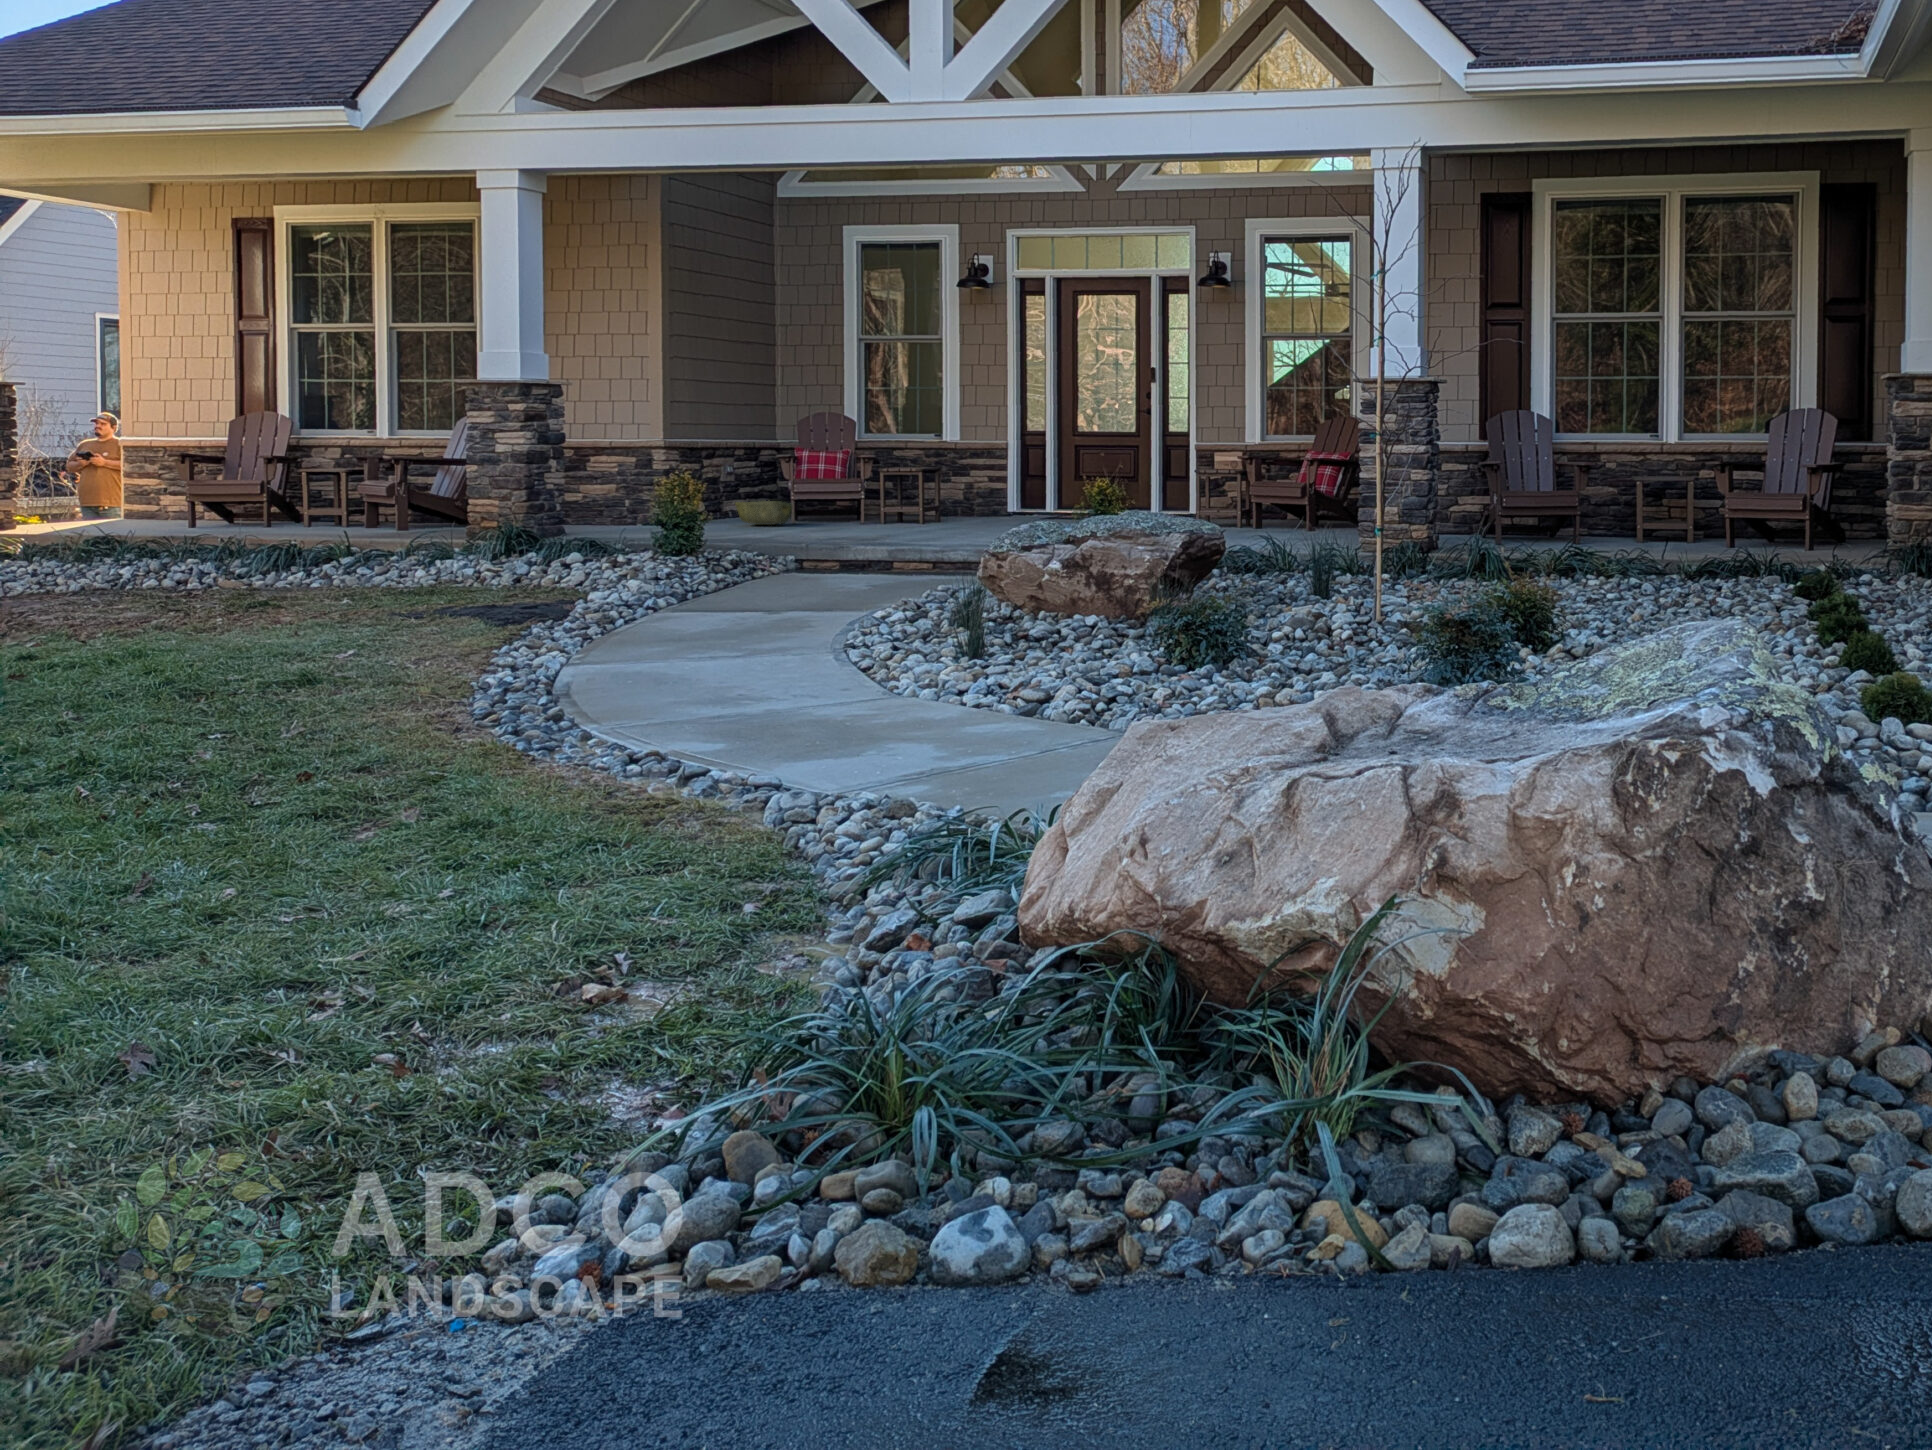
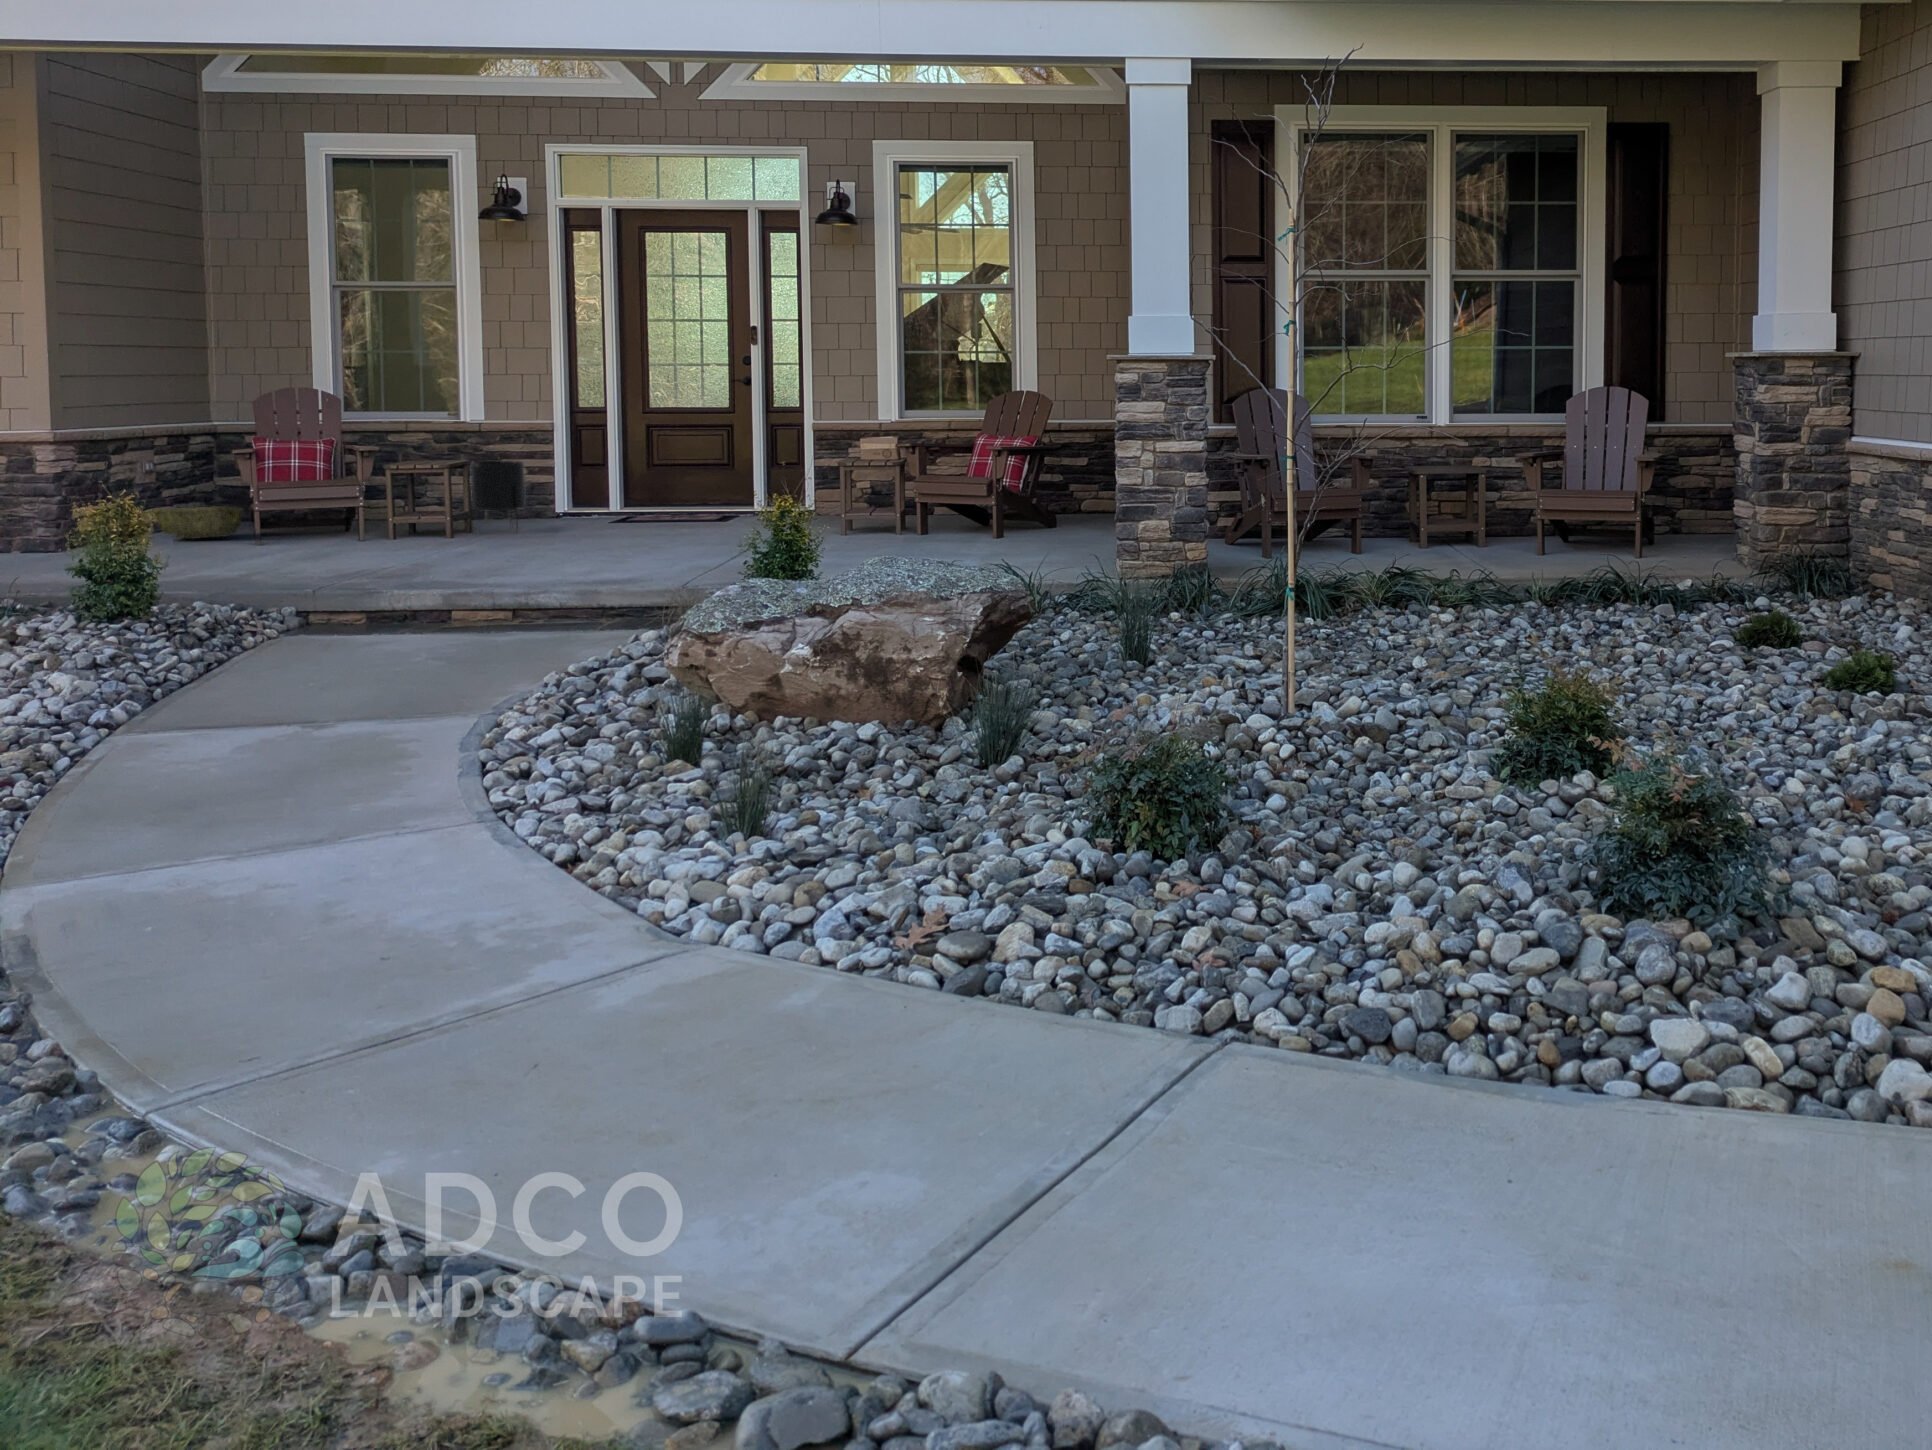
planter: none [943,472,983,528] -> present [470,460,526,520]

